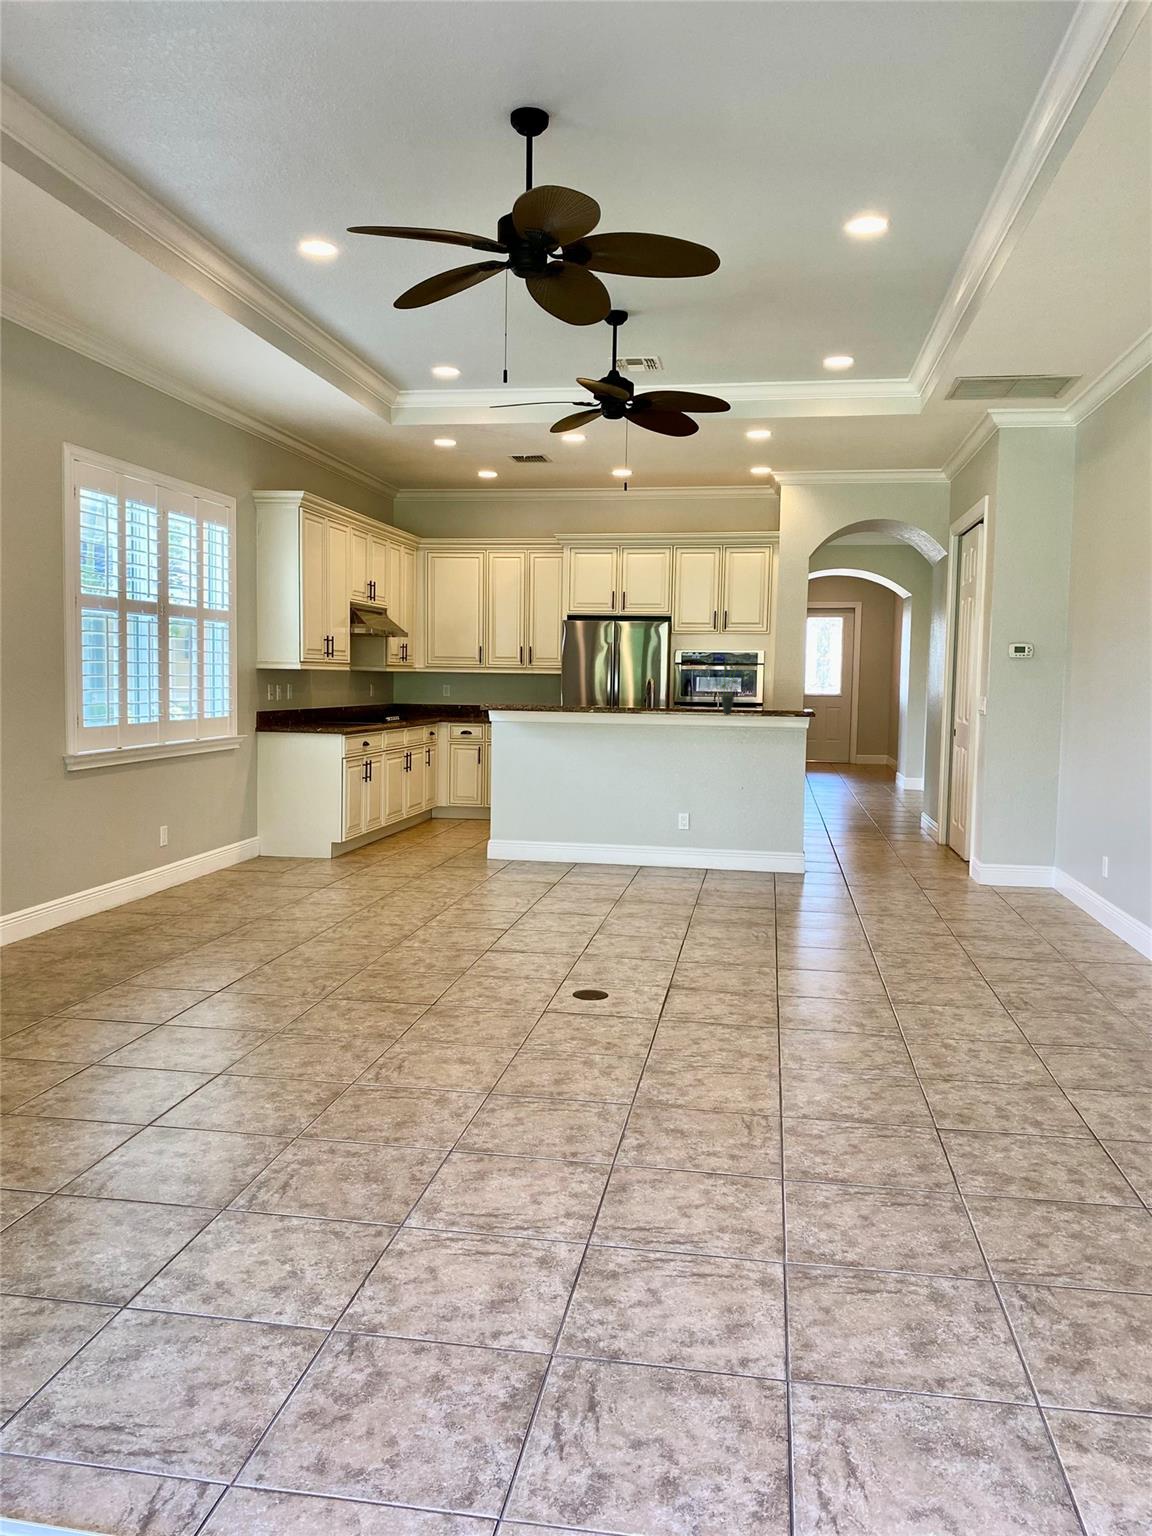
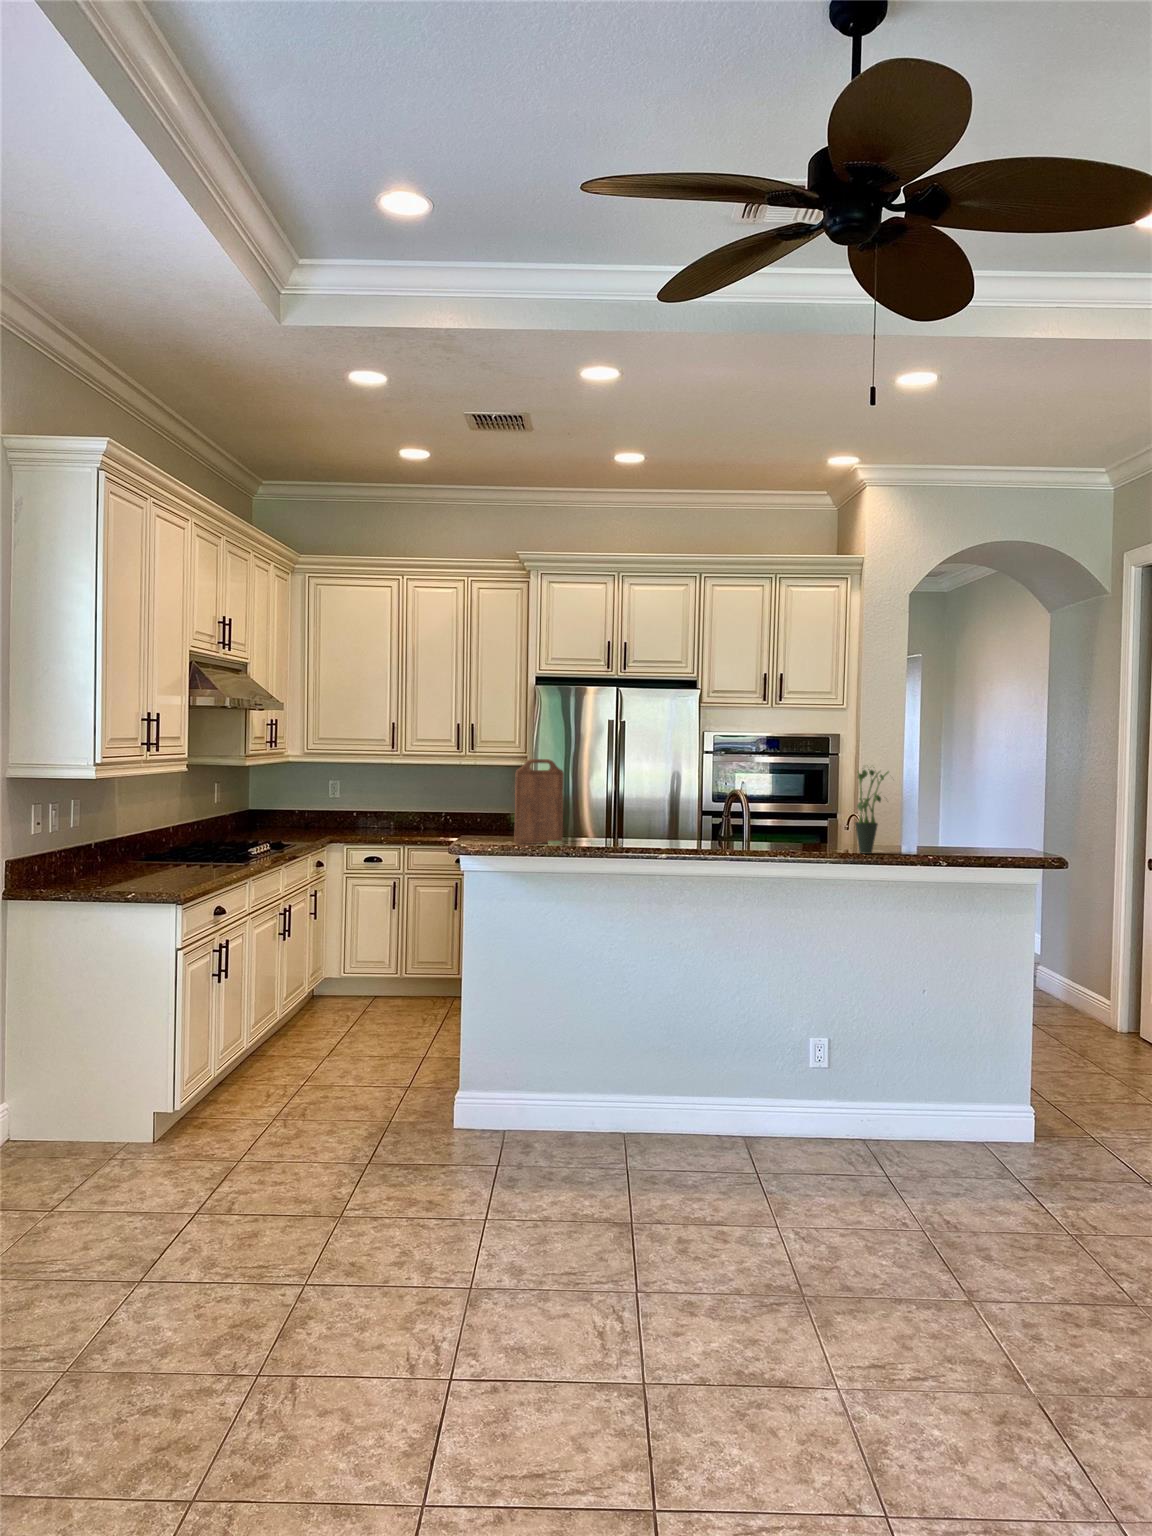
cutting board: none [530,661,558,711] -> present [514,759,564,844]

